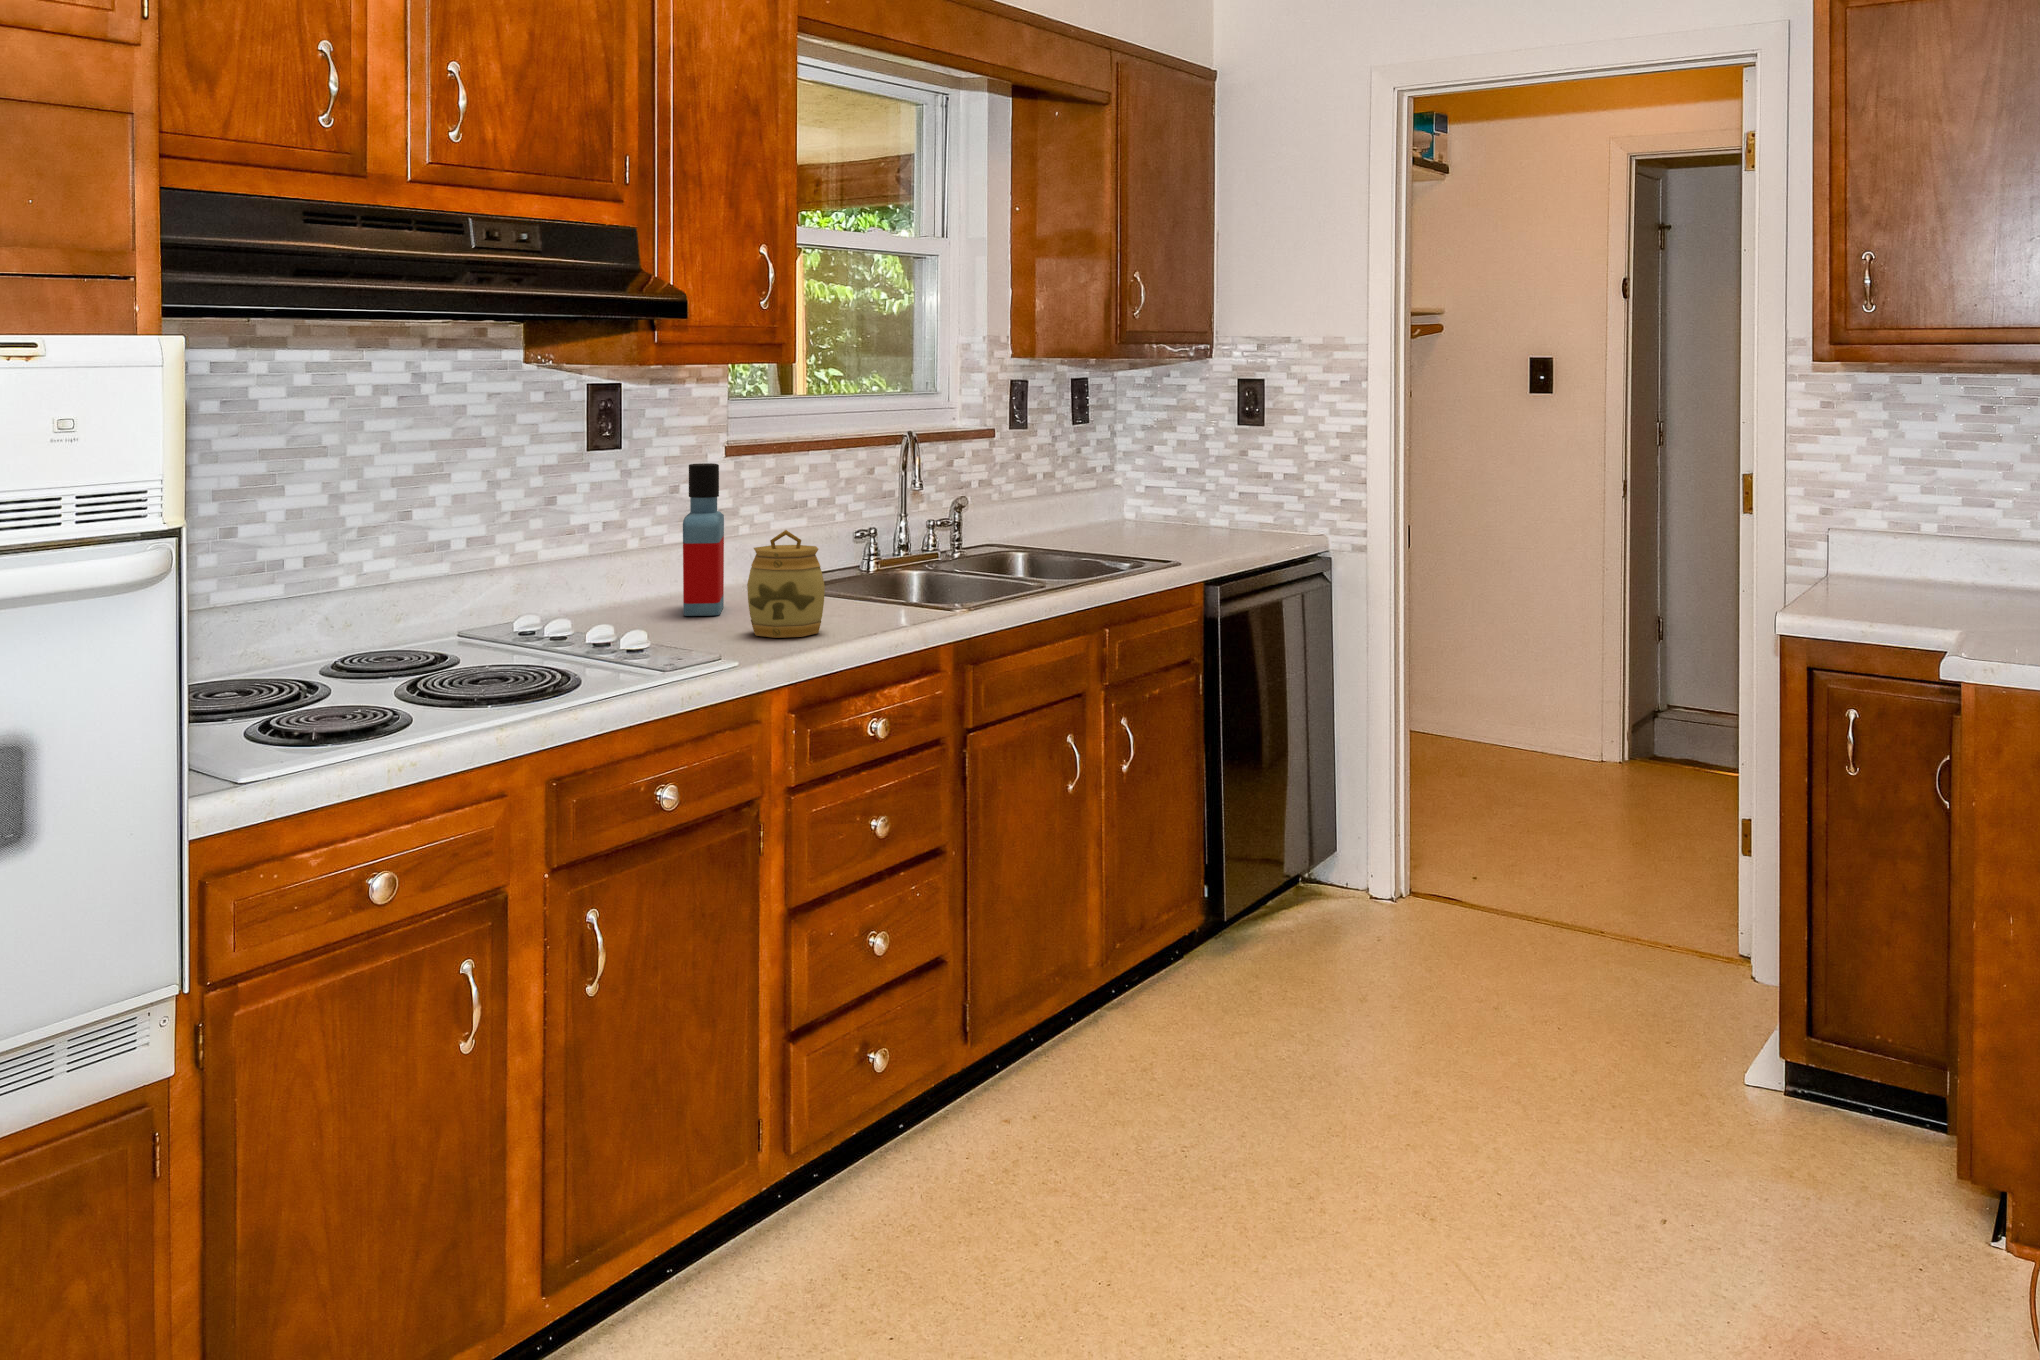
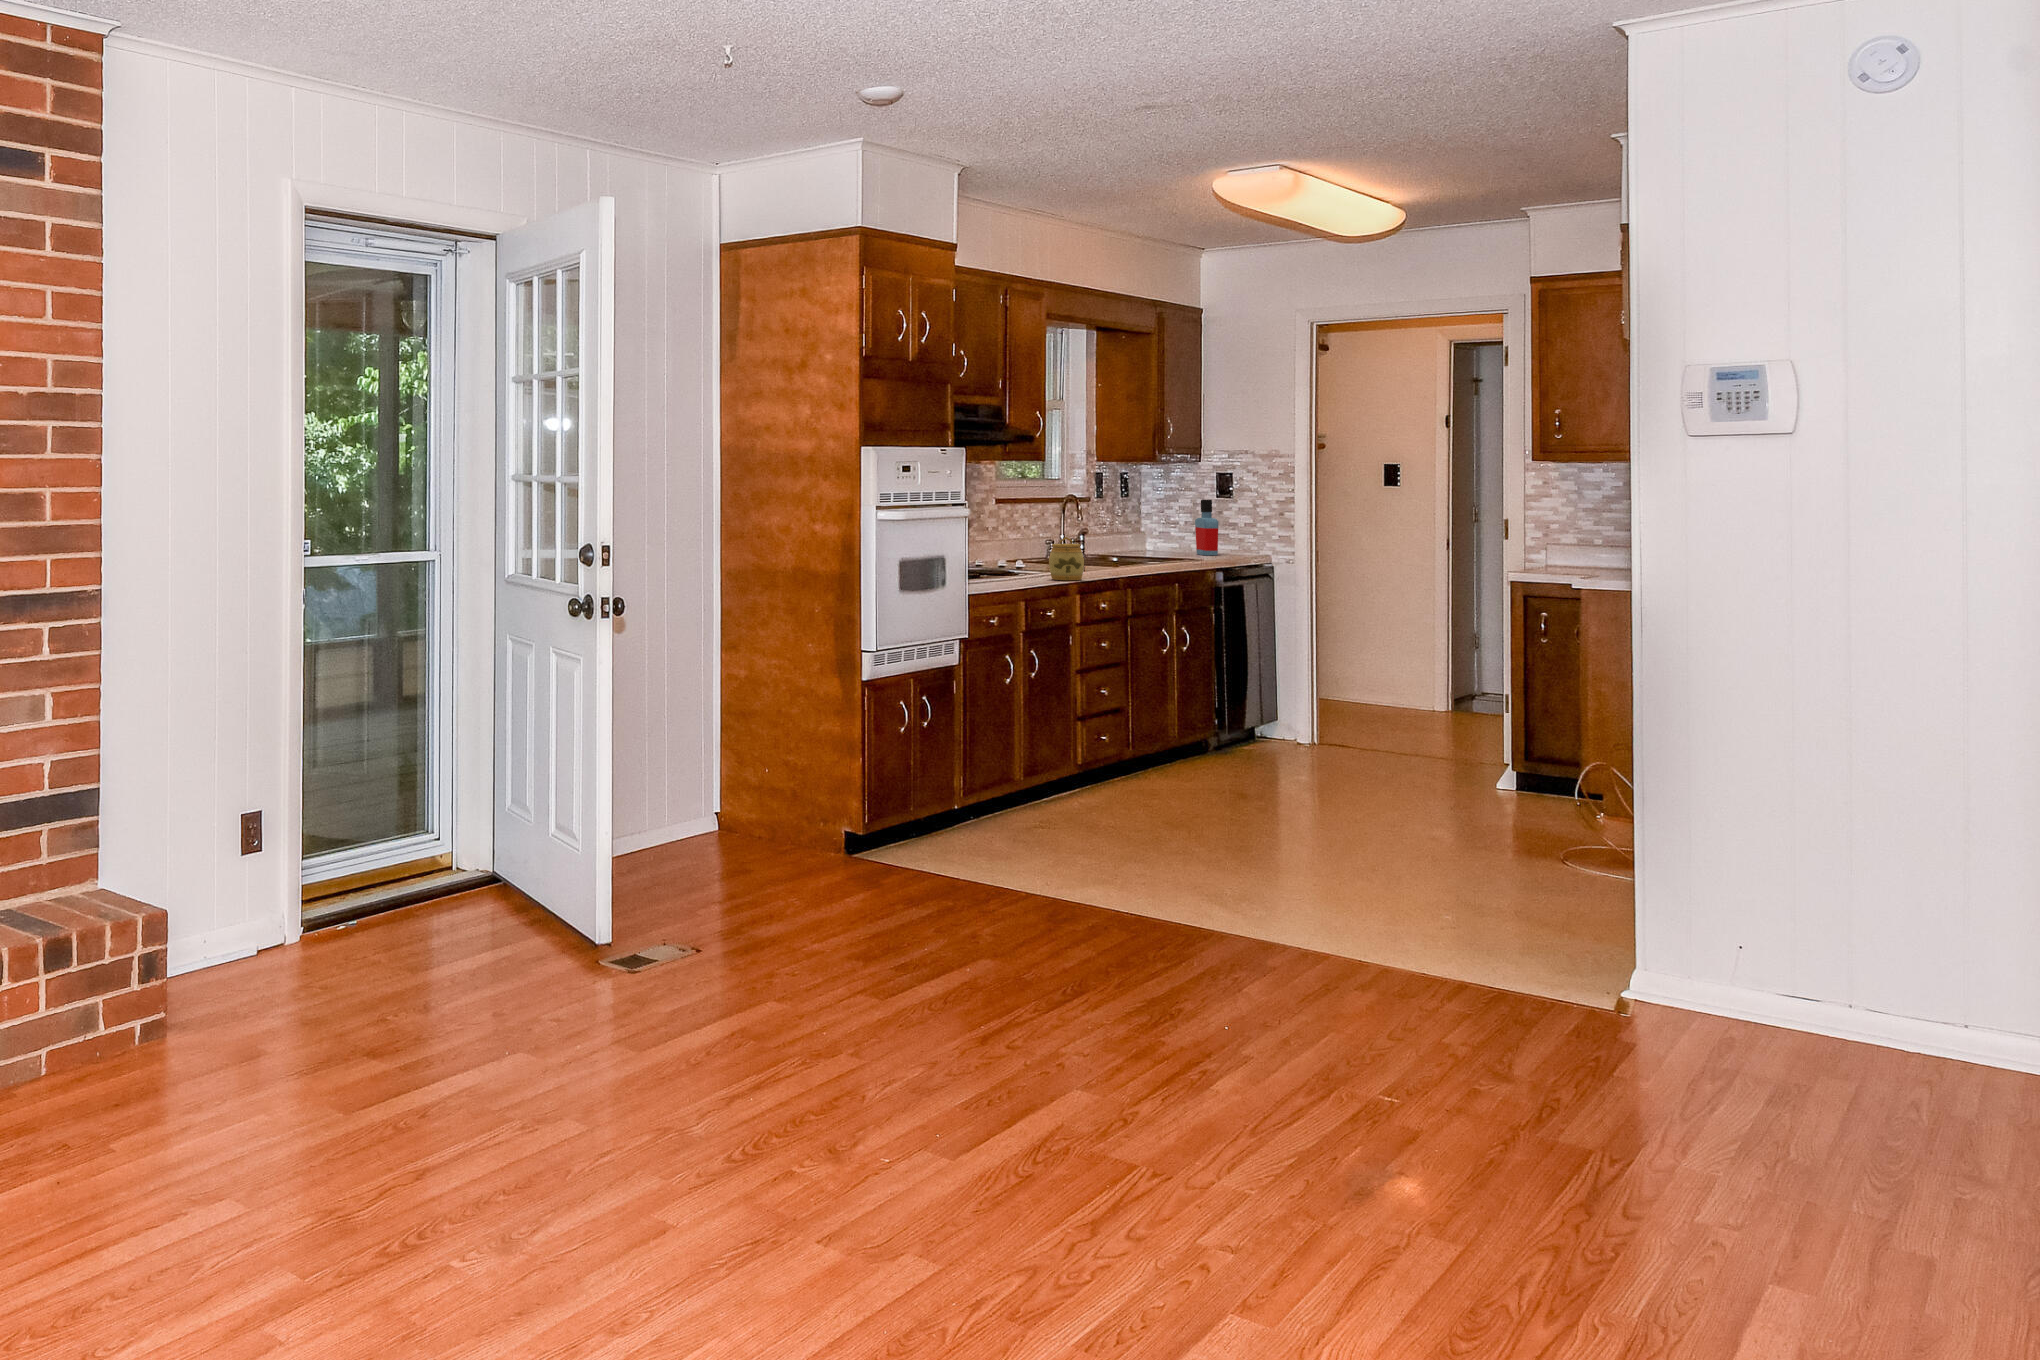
bottle: present [683,463,724,616] -> present [1195,500,1218,555]

